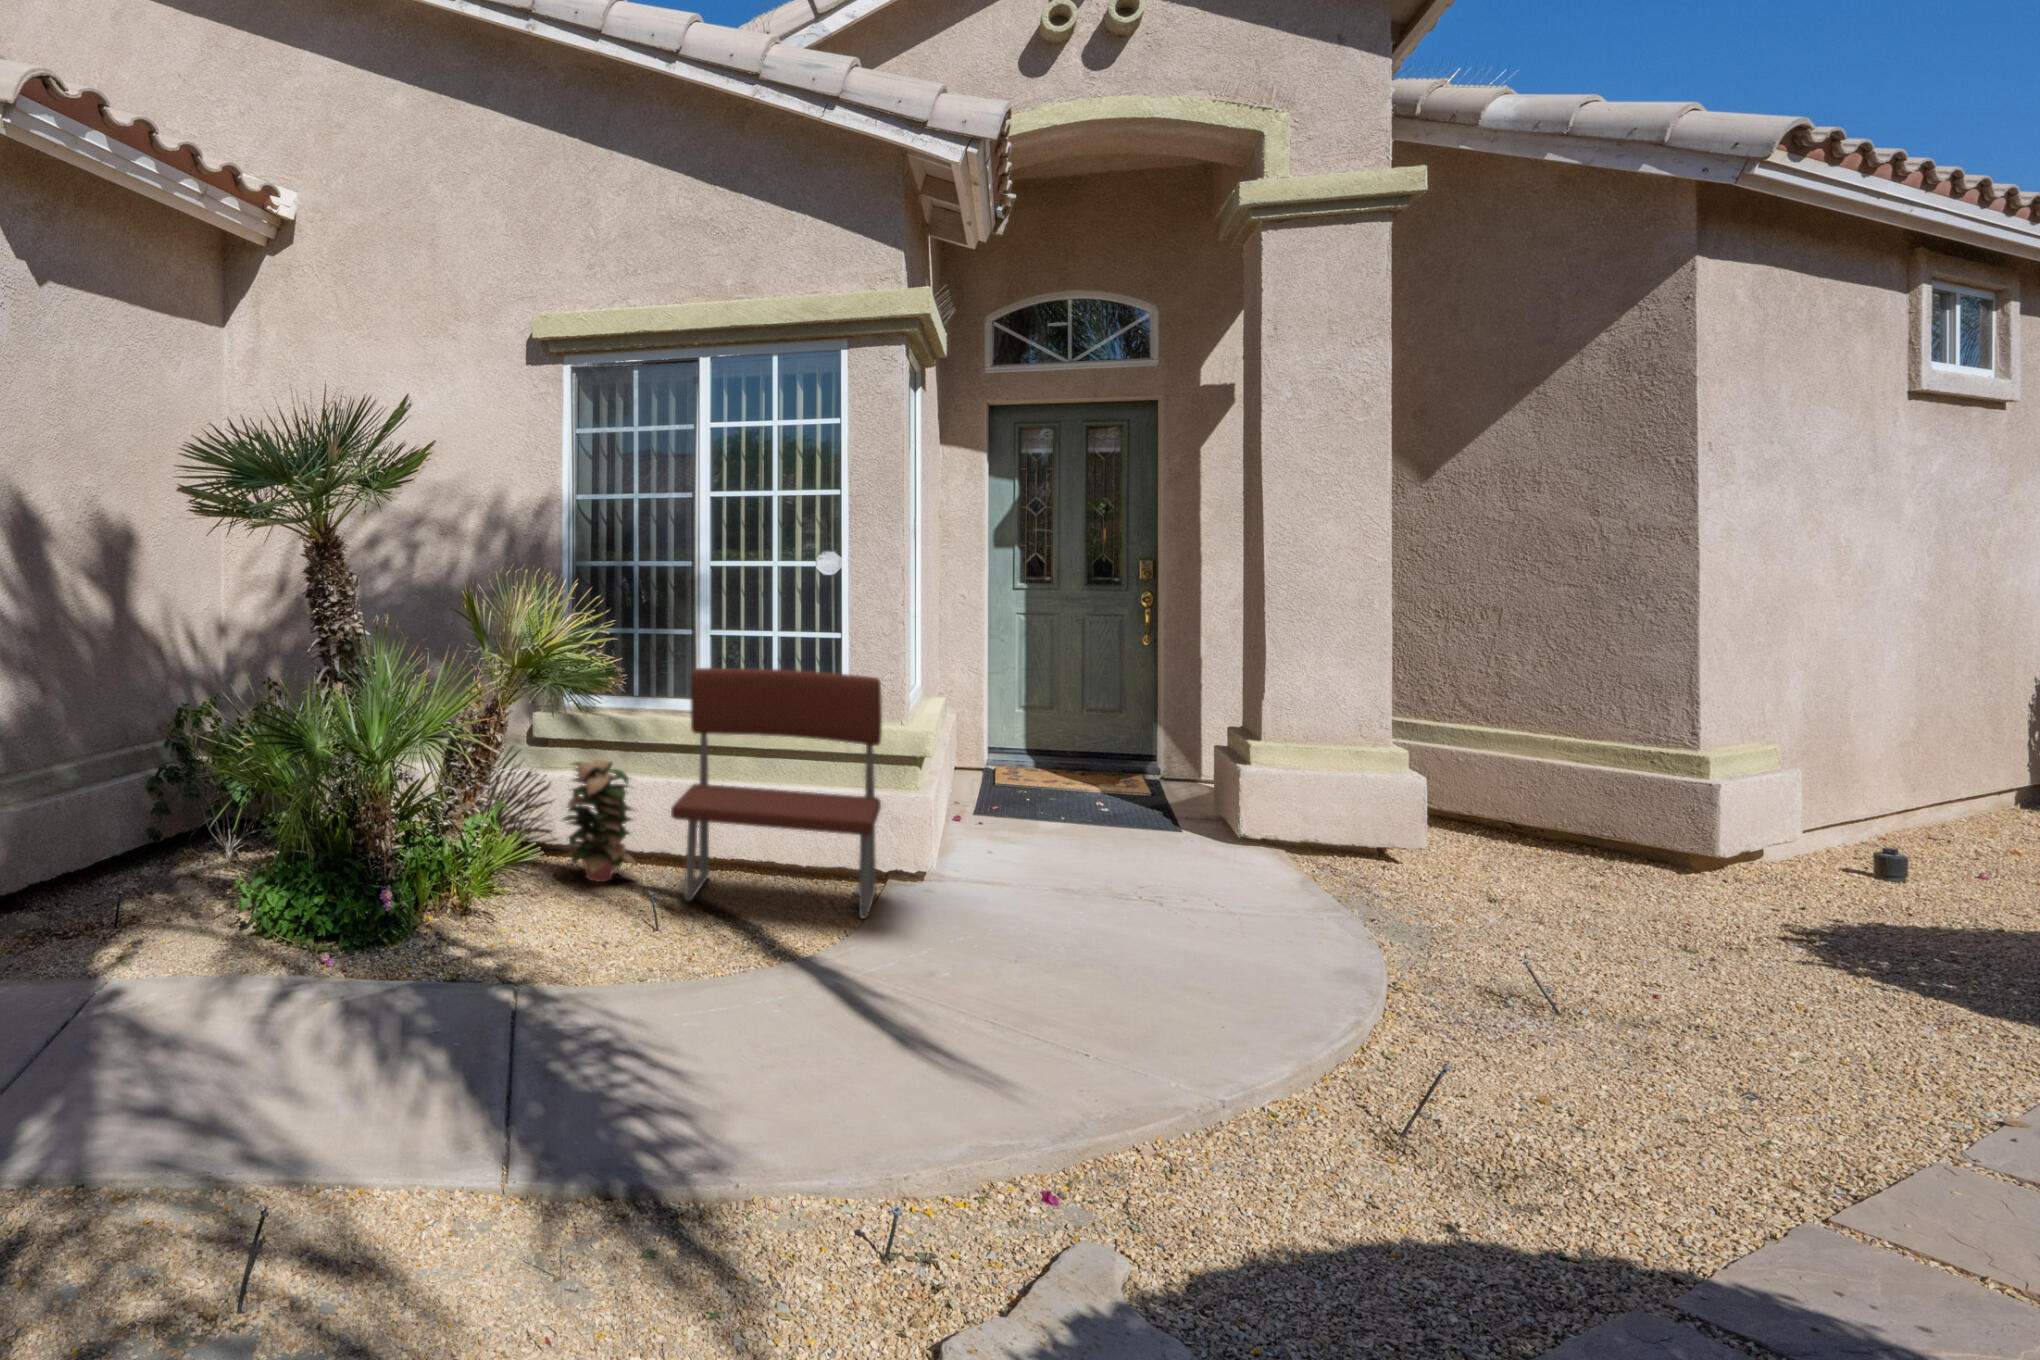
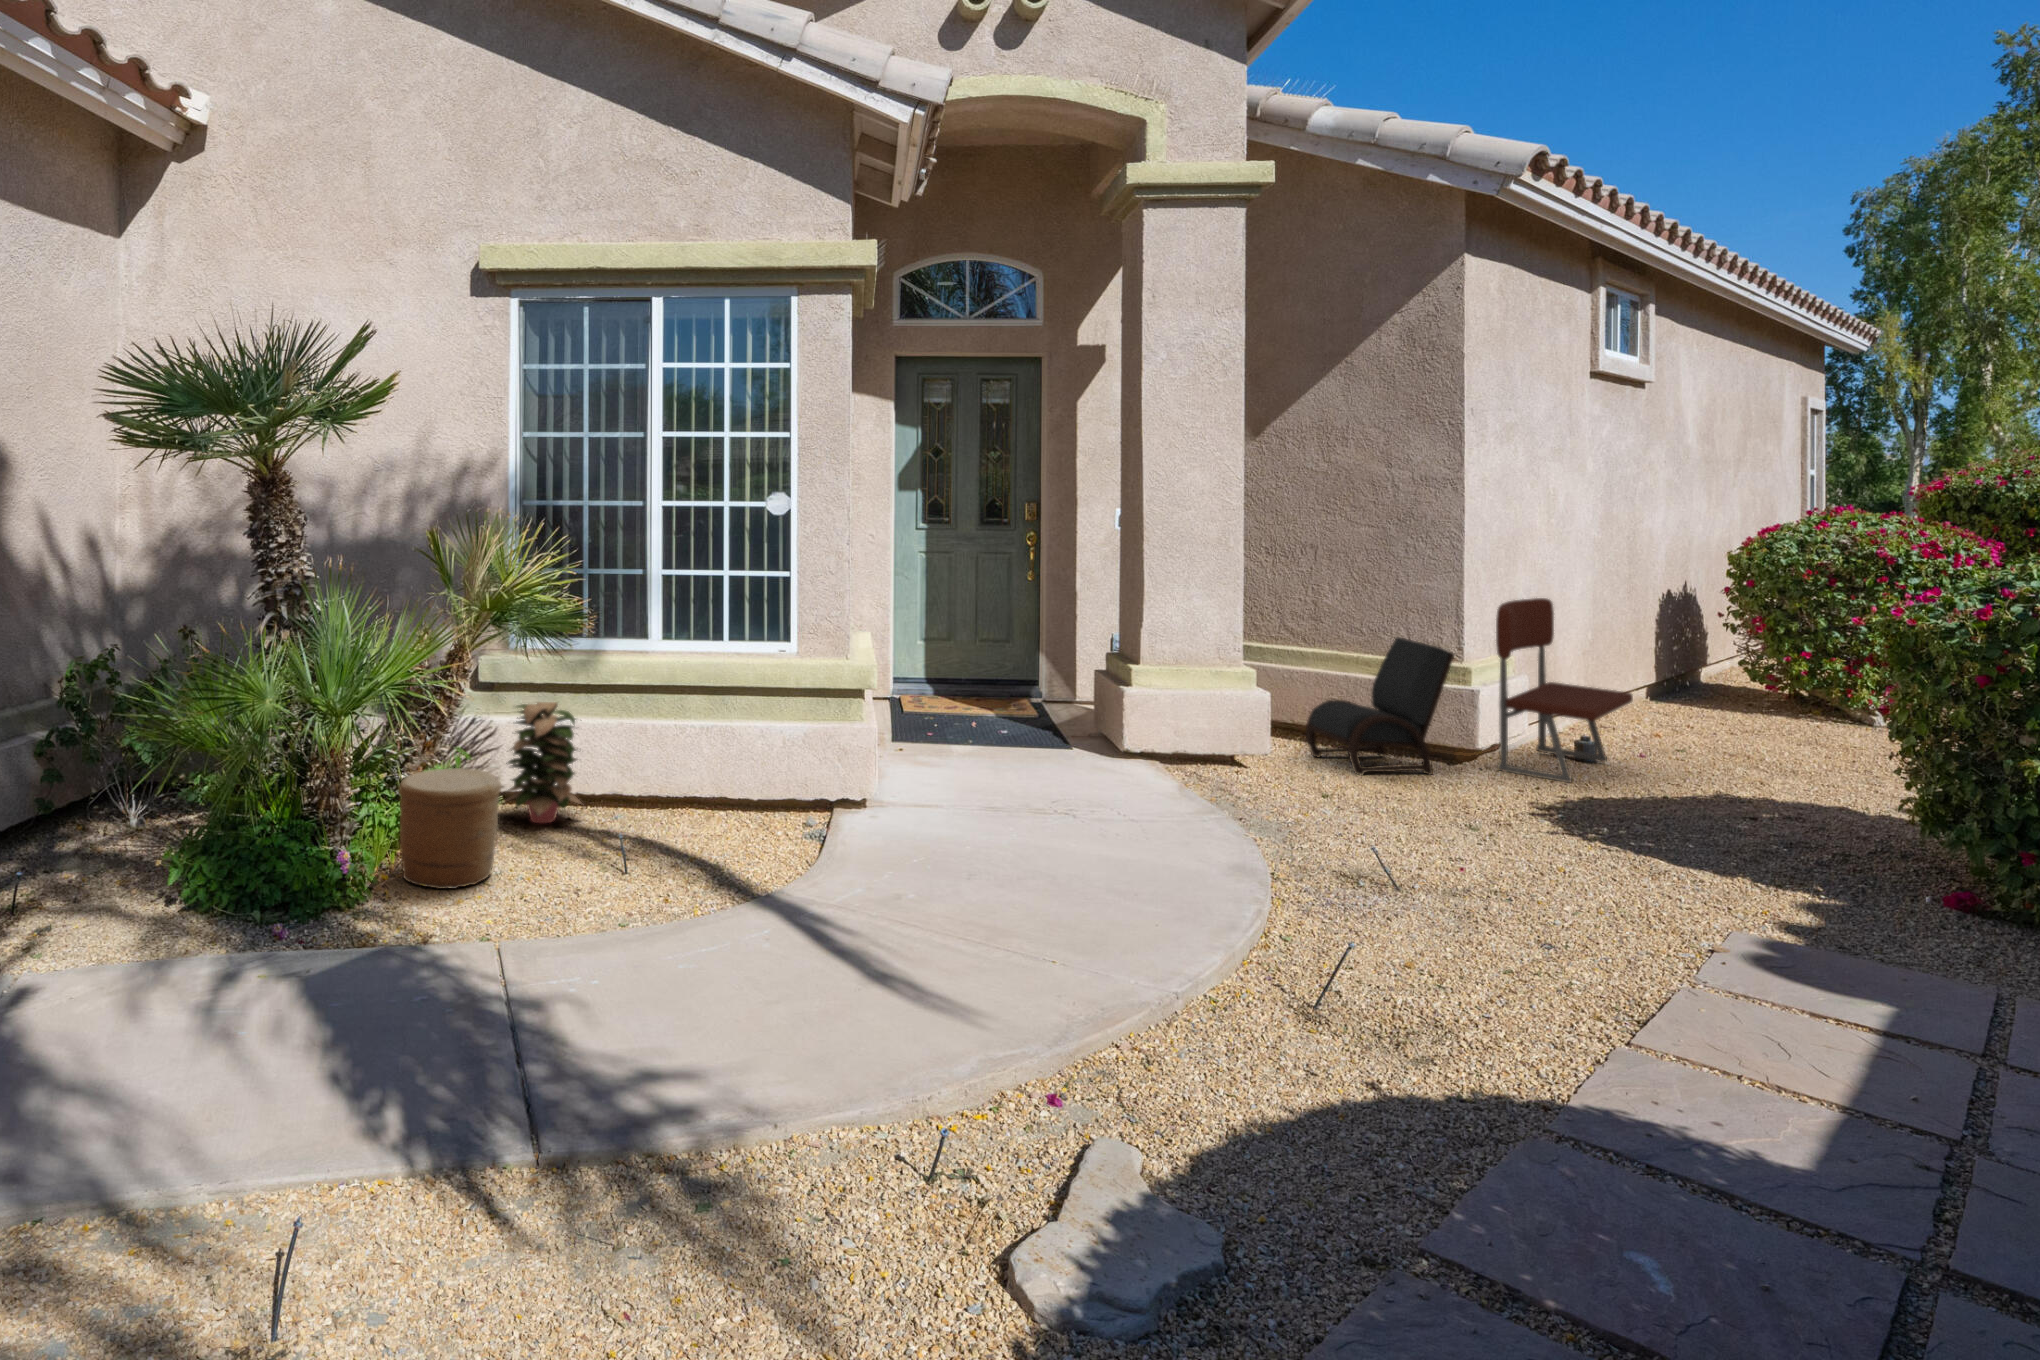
bench: present [671,668,882,919] -> present [1496,598,1633,782]
lounge chair: none [1497,719,1689,885] -> present [1306,637,1454,775]
woven basket: none [446,822,544,940] -> present [399,768,501,889]

